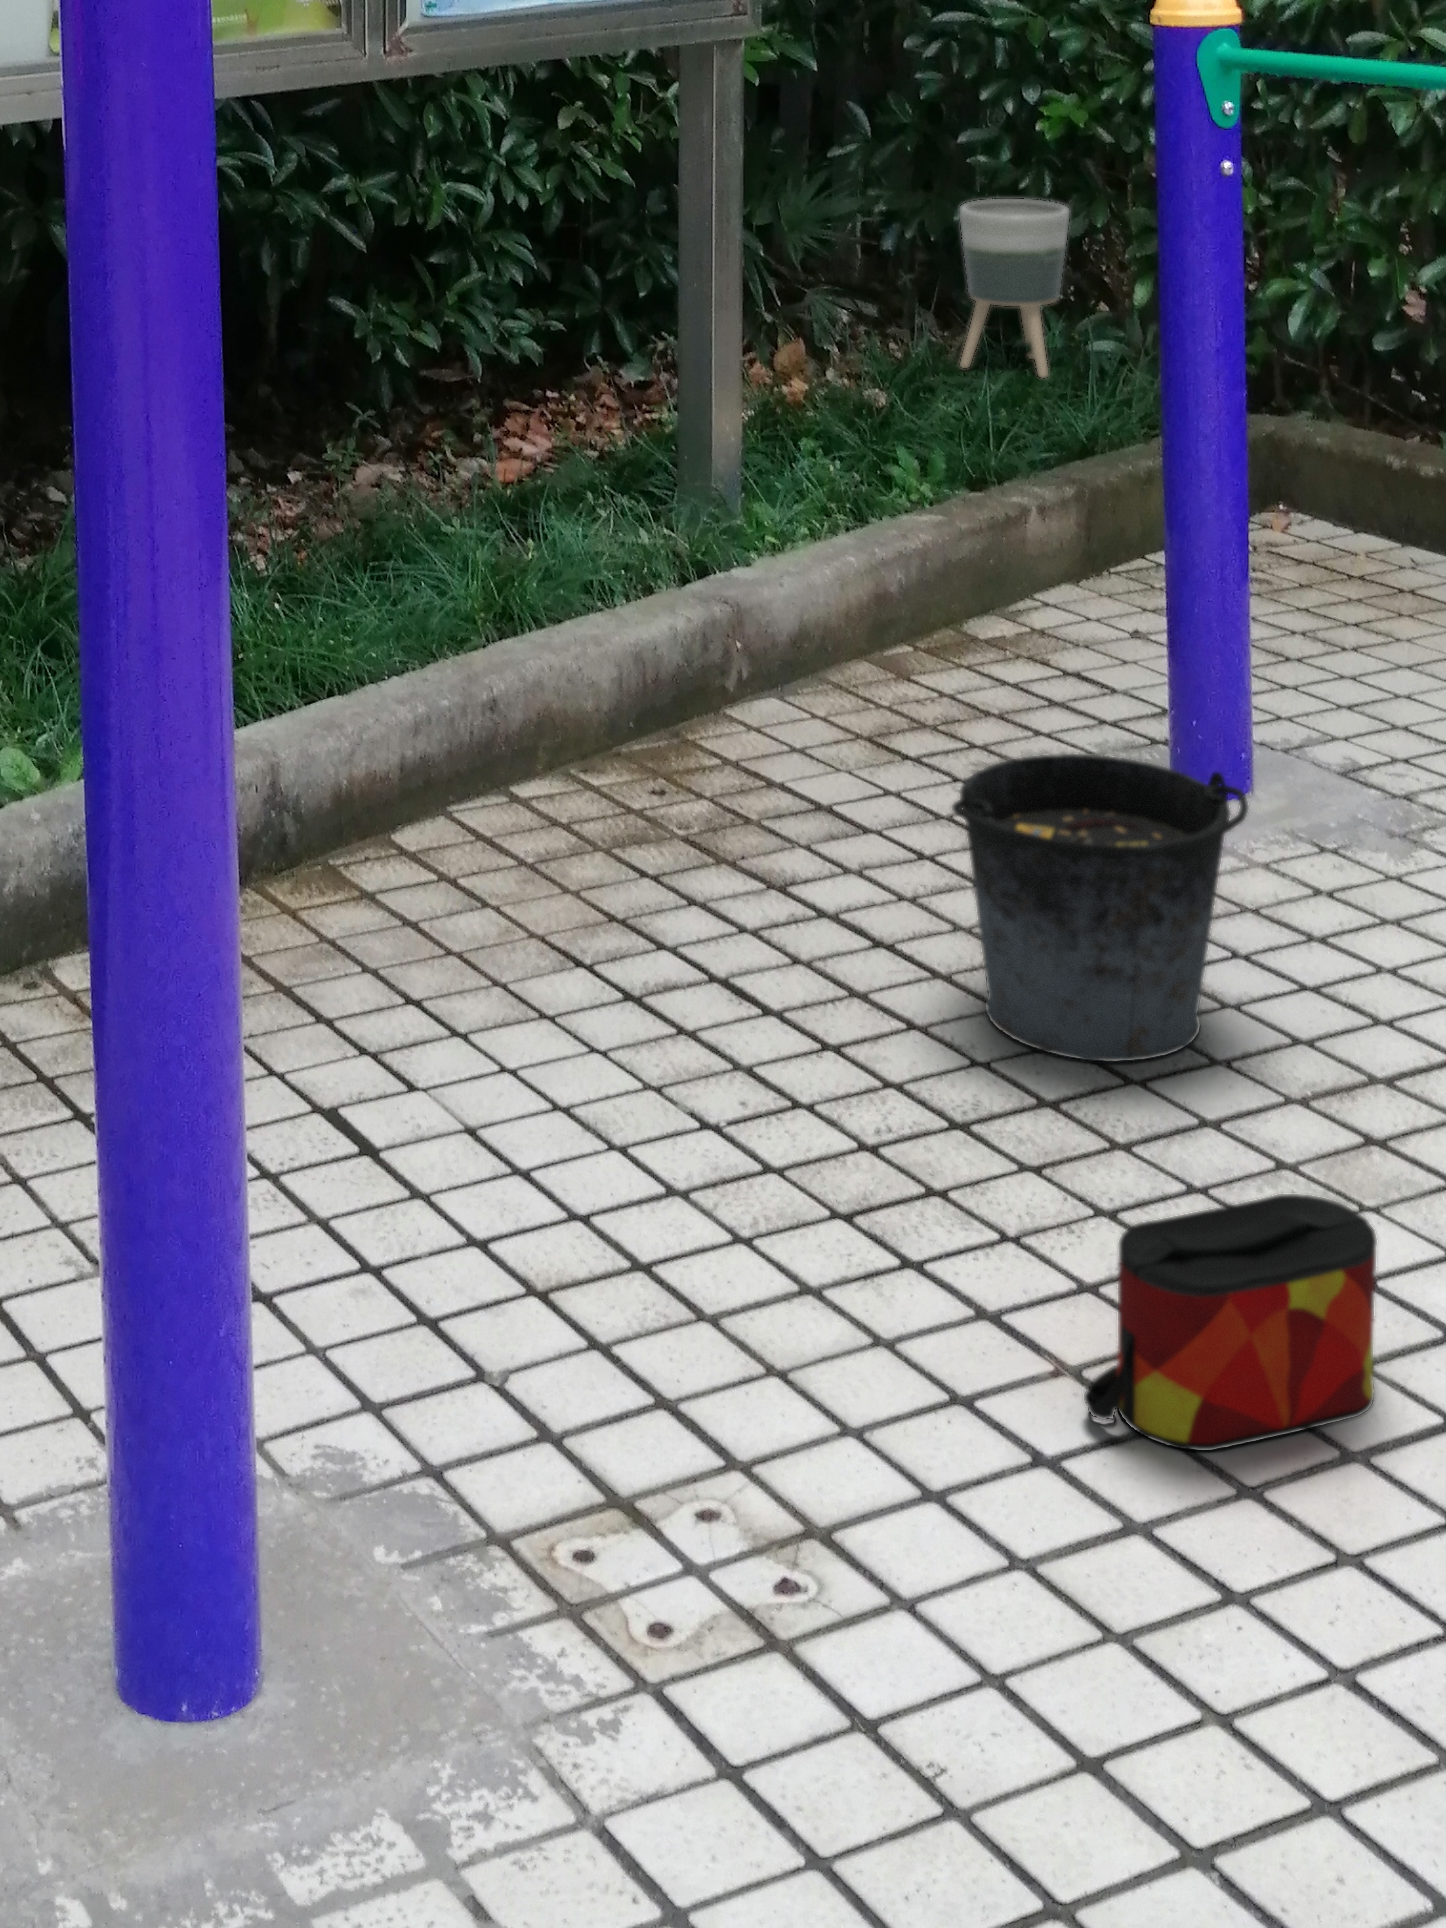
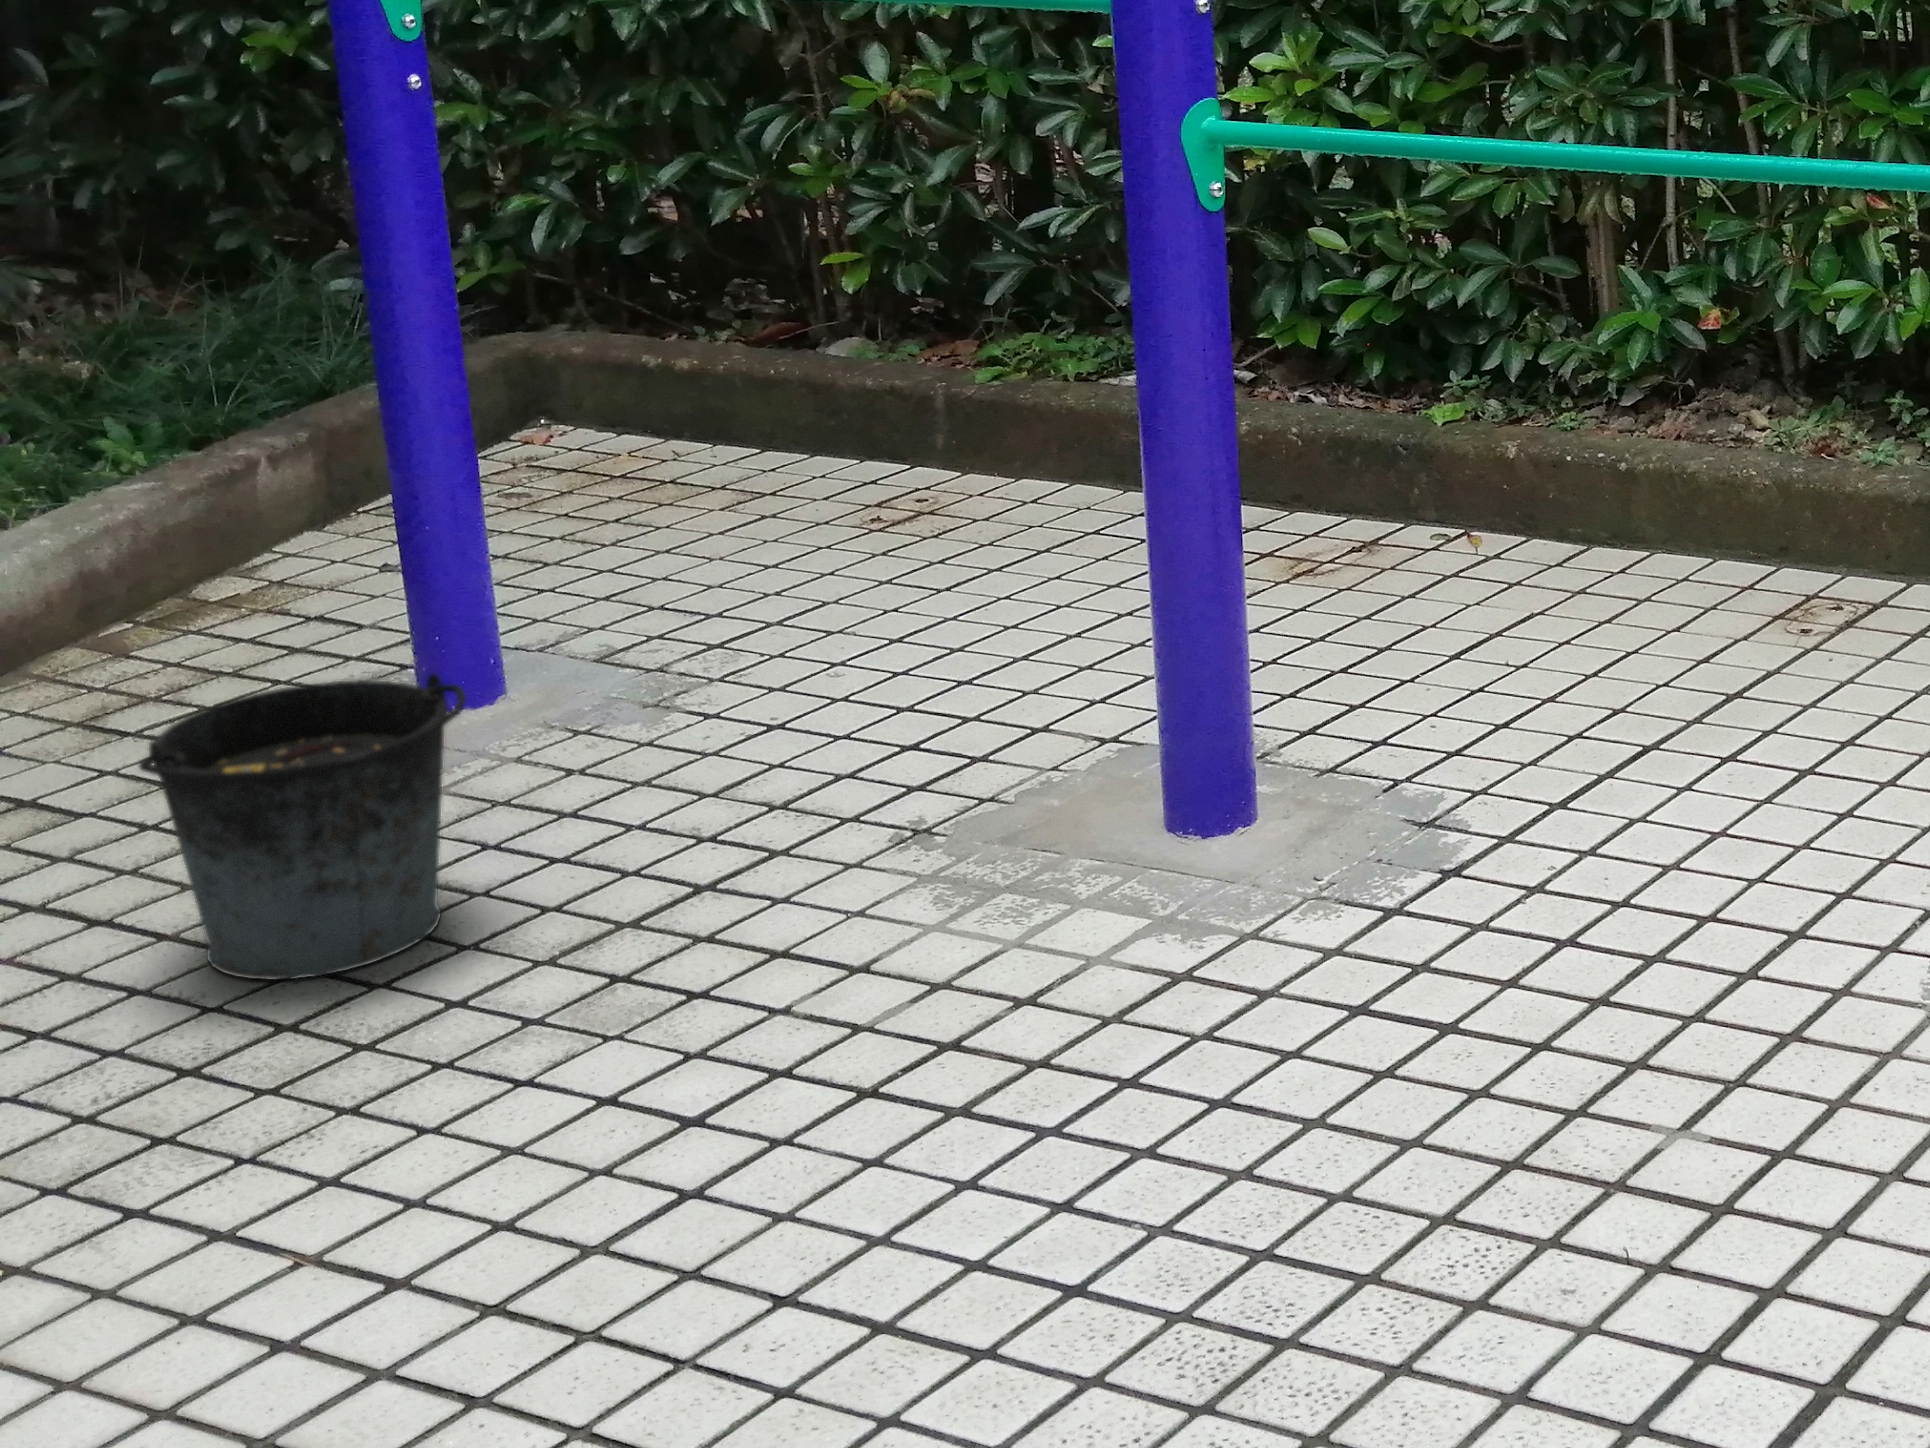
planter: present [960,199,1069,377] -> none [157,140,290,327]
bag: present [1084,1194,1377,1451] -> none [301,1024,595,1285]

